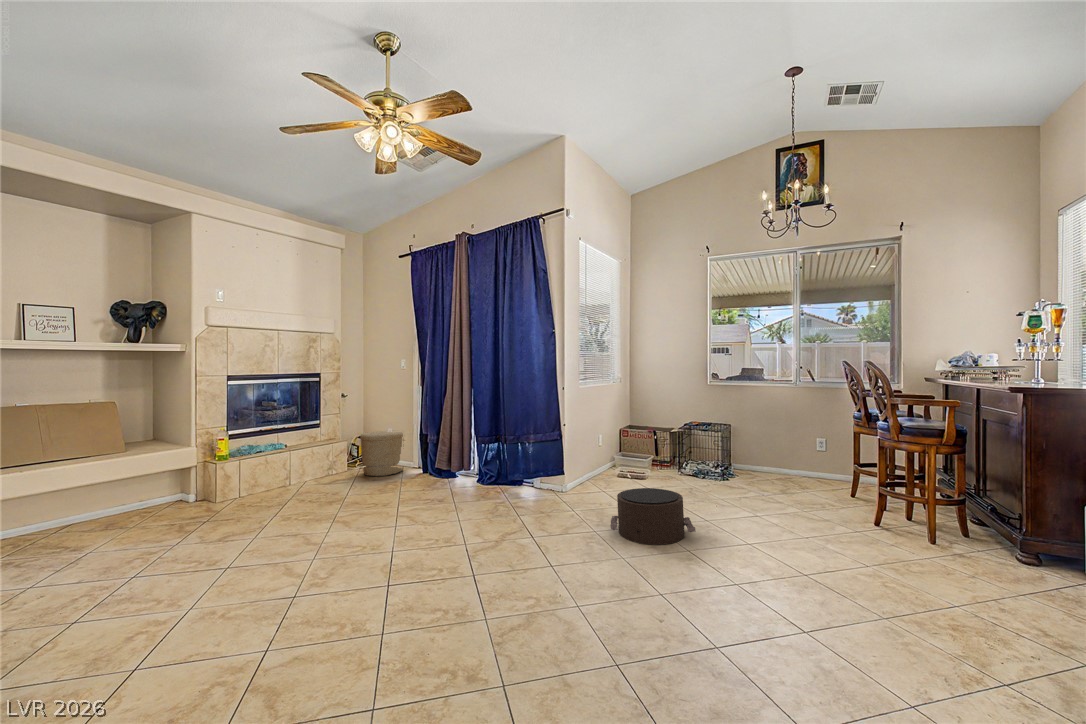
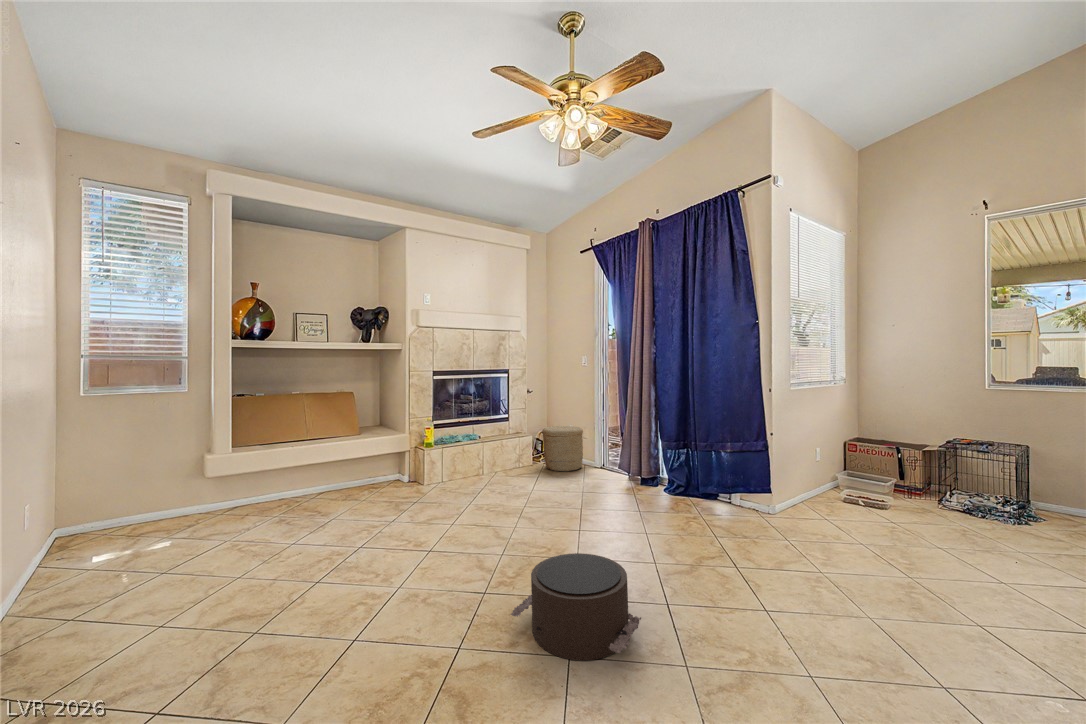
pouf: present [610,488,696,545] -> present [511,553,641,660]

